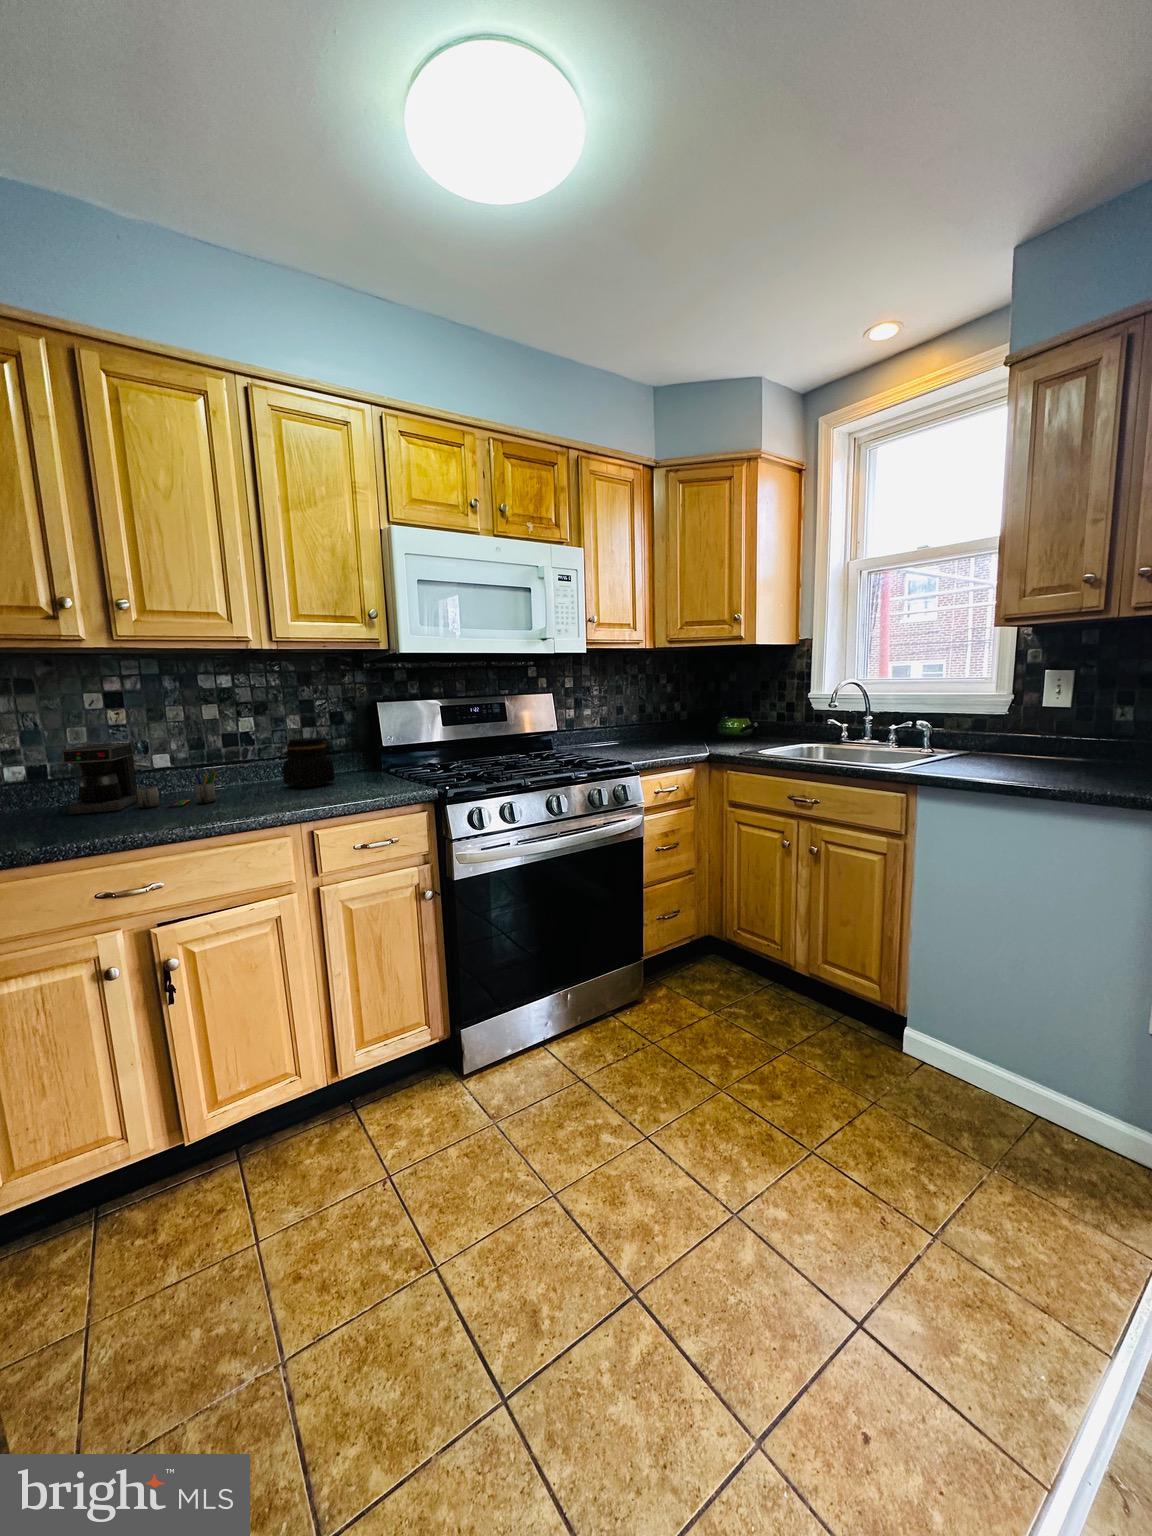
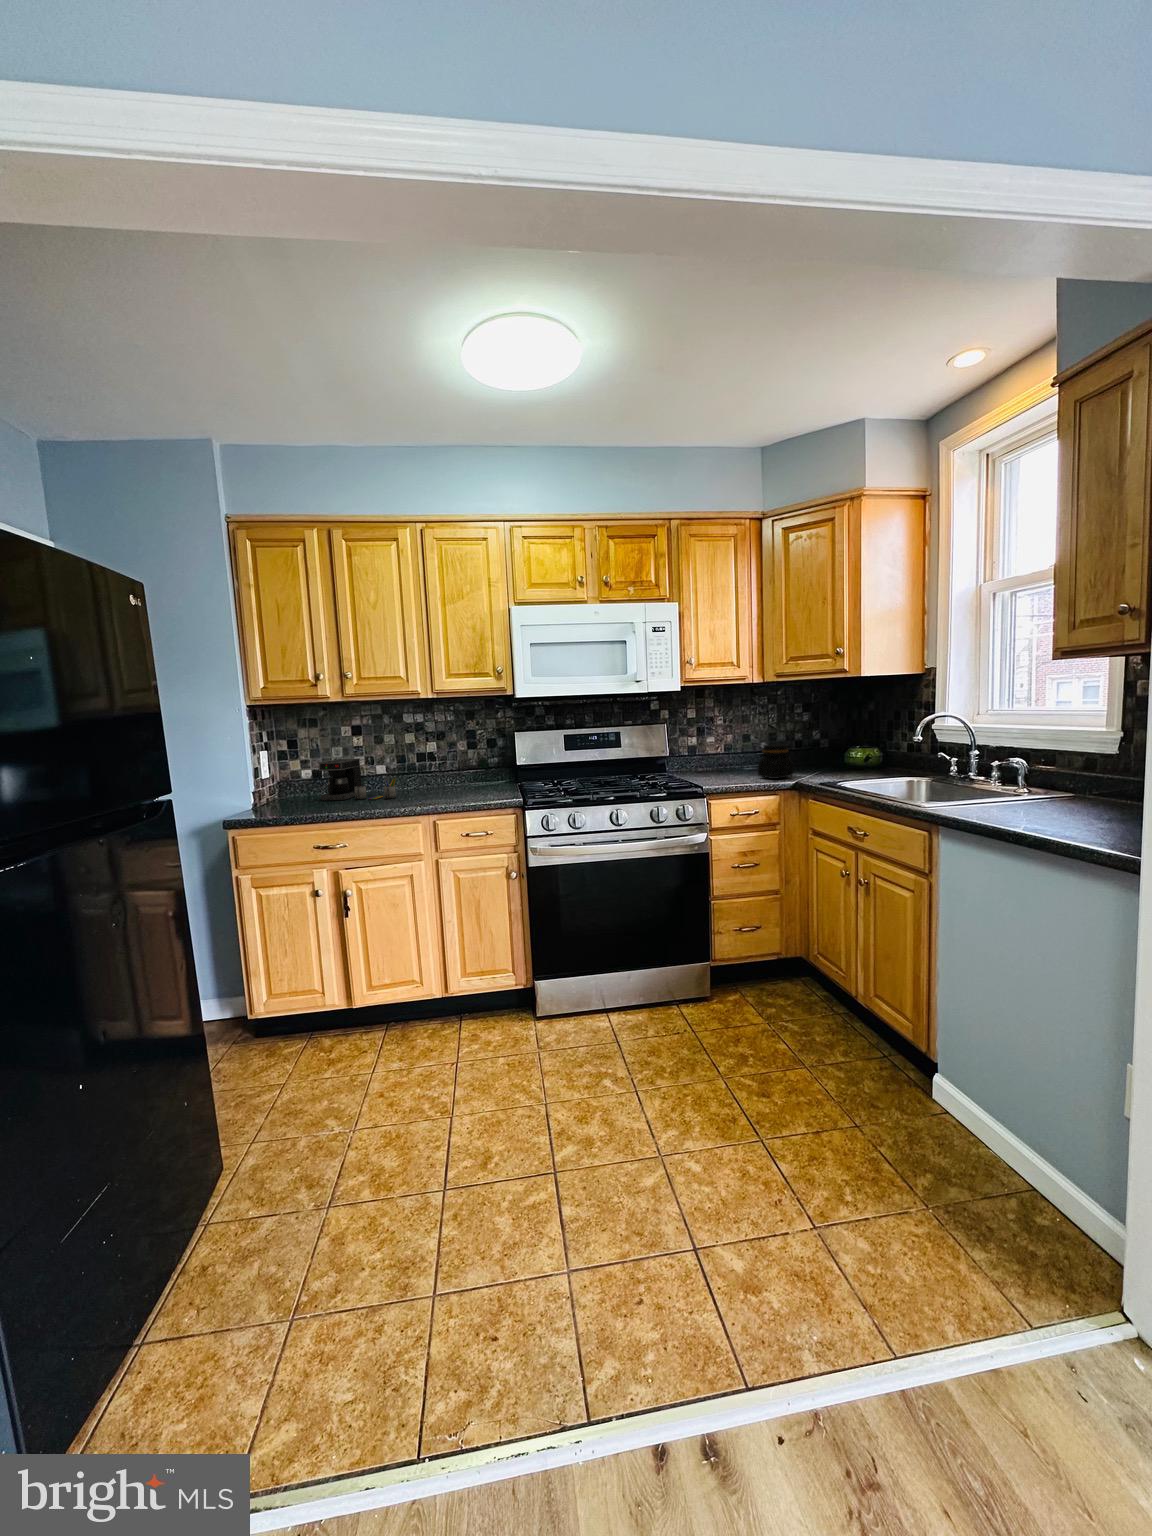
jar: present [280,737,335,787] -> present [758,744,794,779]

